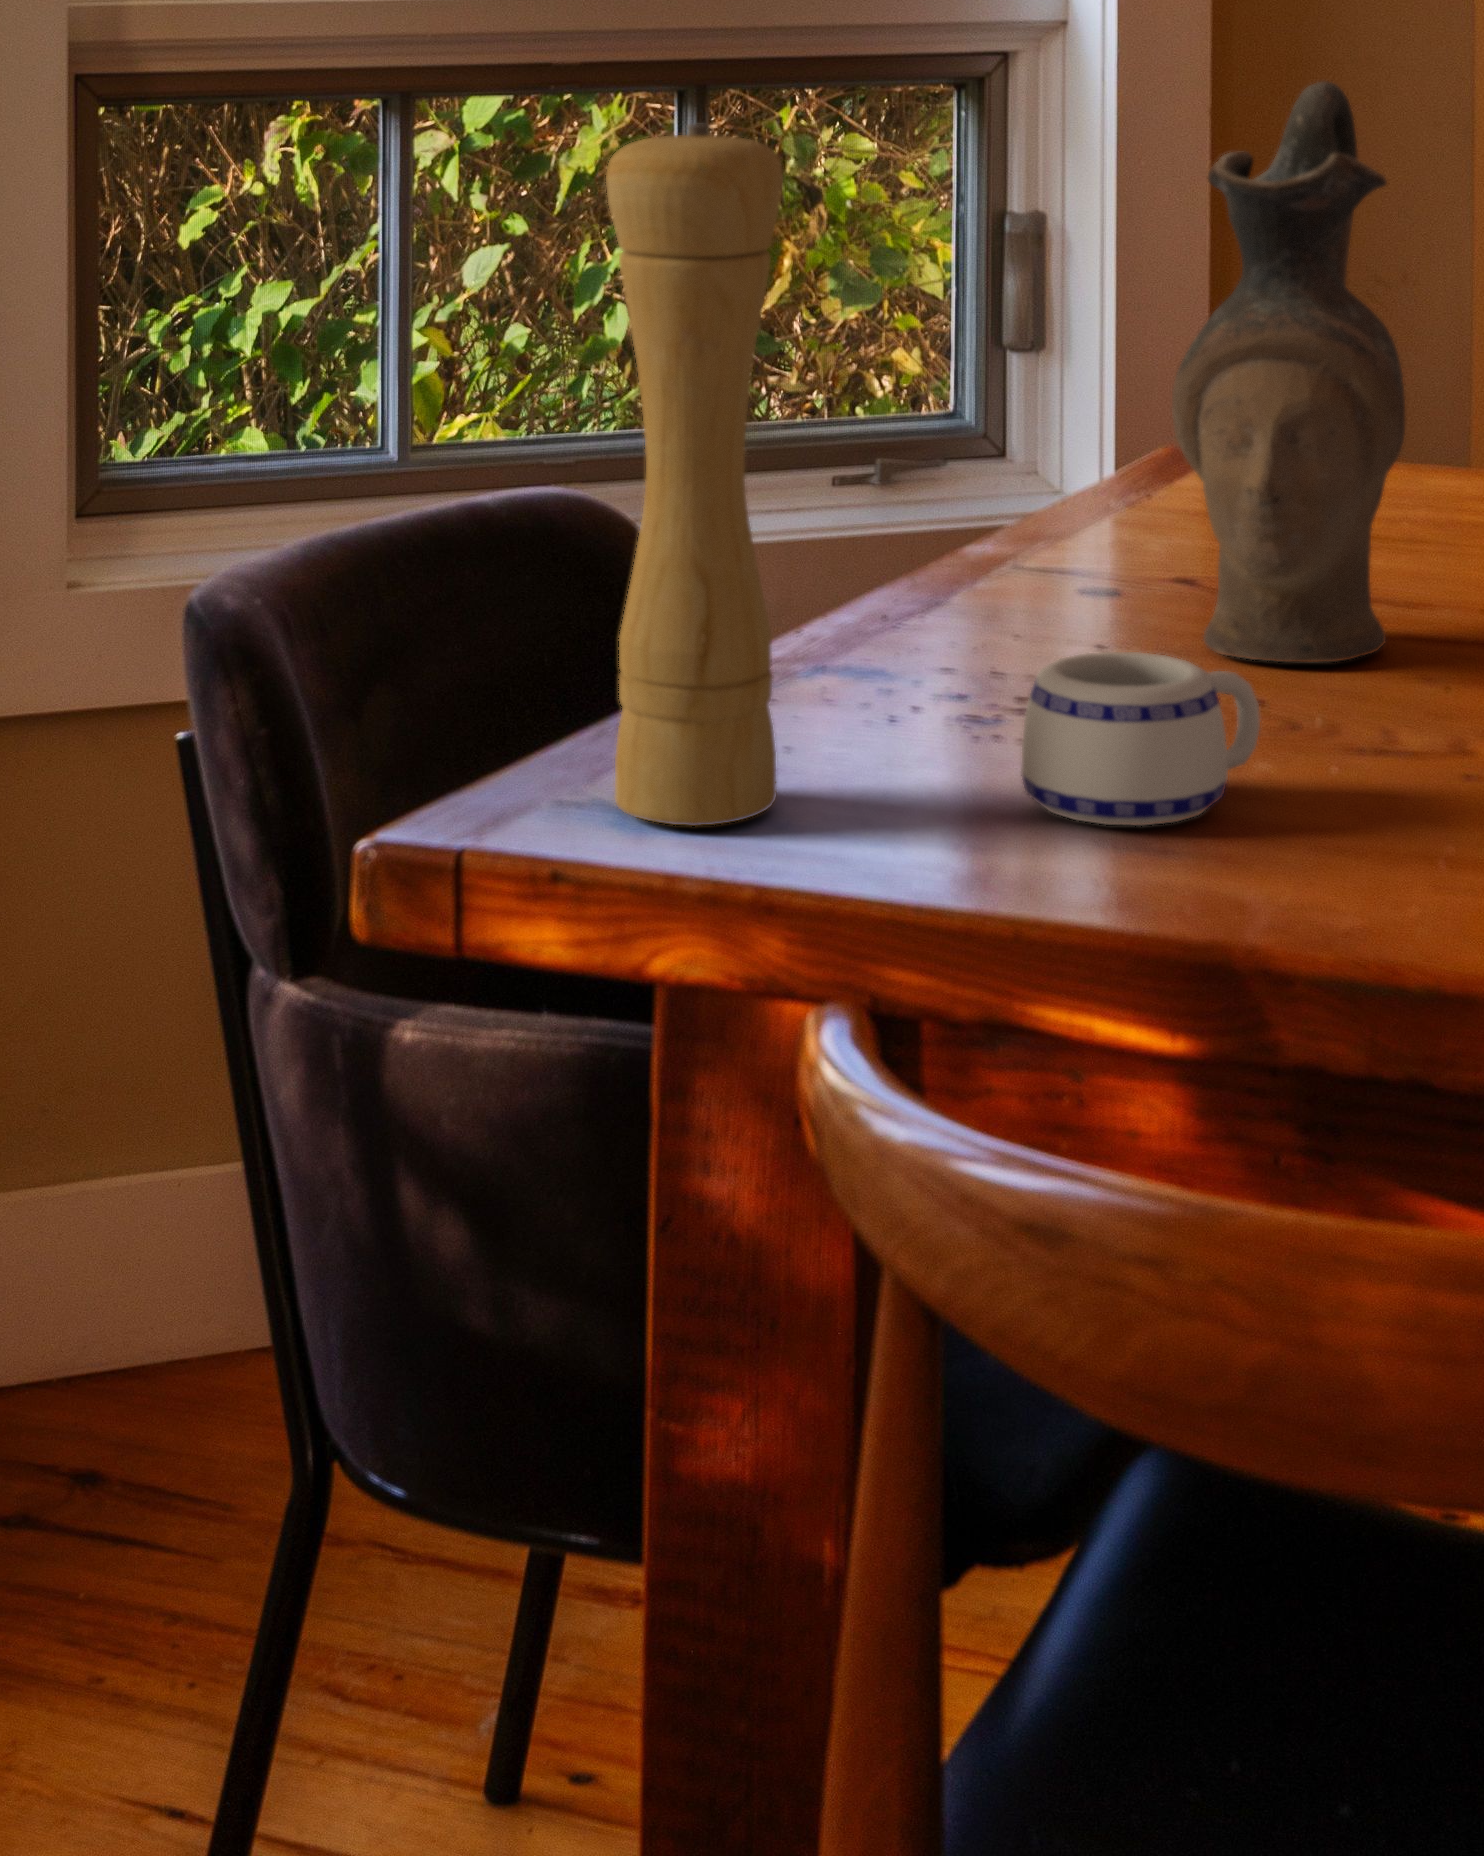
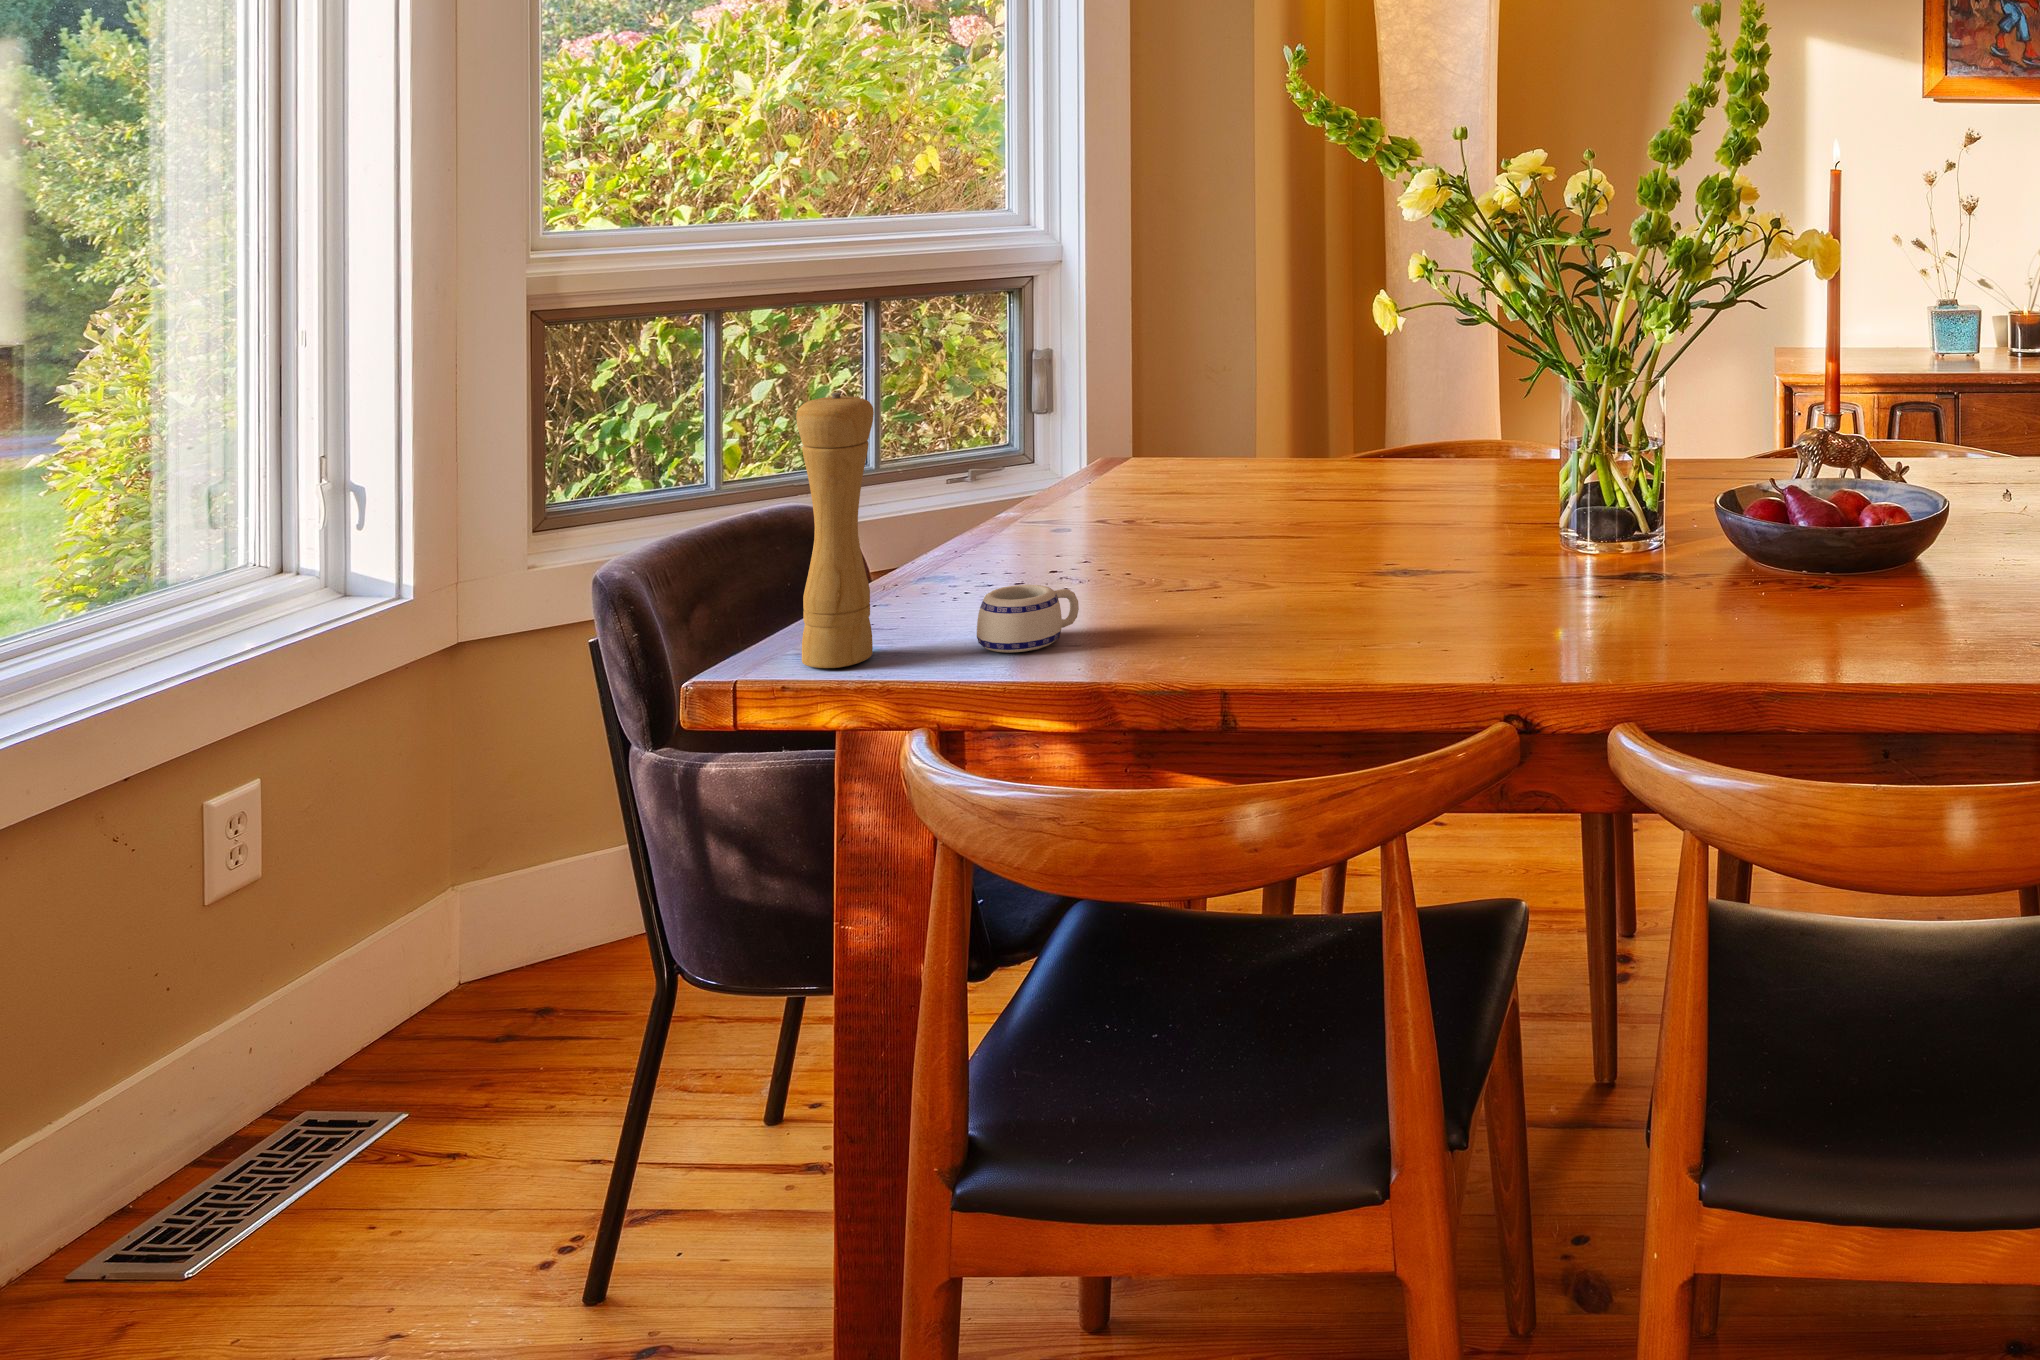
ceramic pitcher: present [1172,81,1405,663] -> none [1064,340,1163,579]

